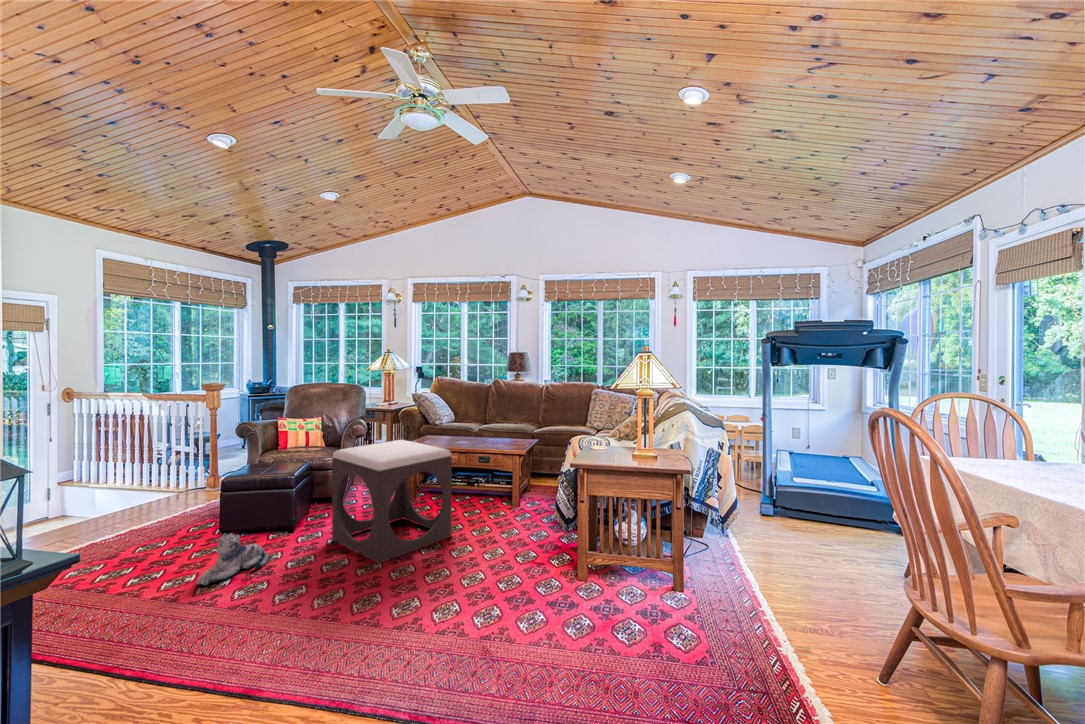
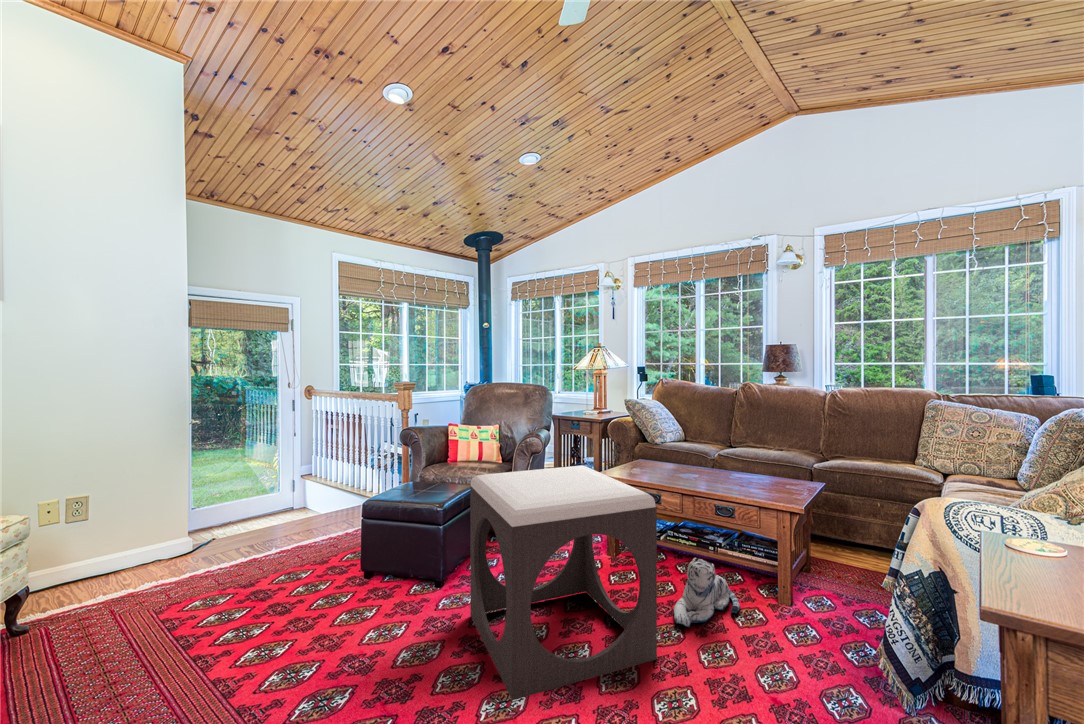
plush toy: present [197,533,269,585] -> present [674,558,740,627]

